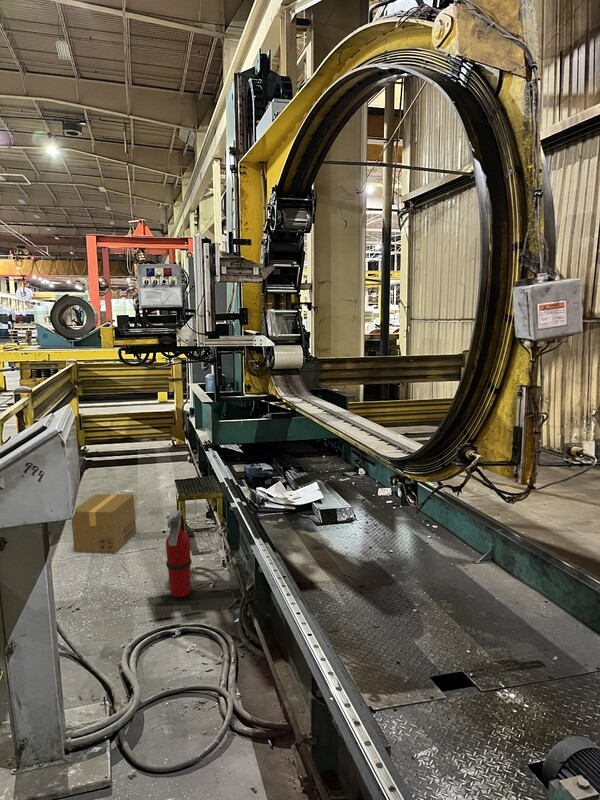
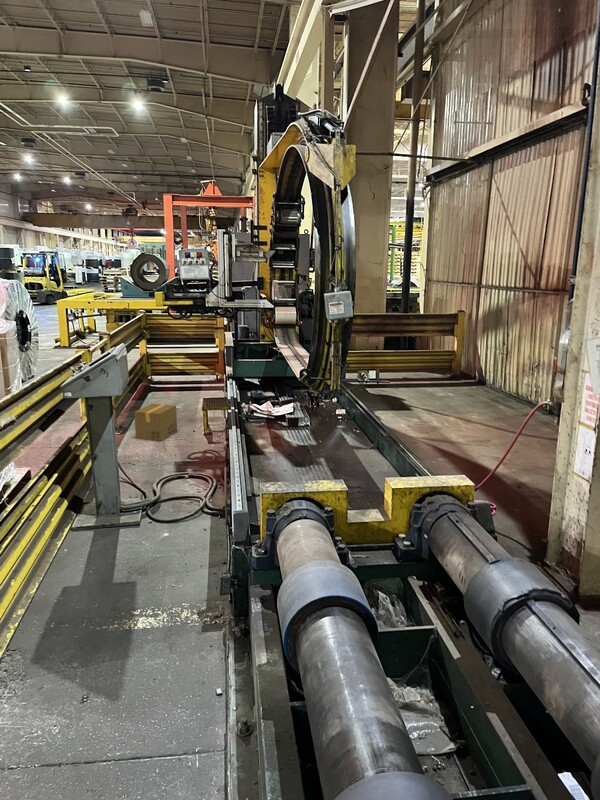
fire extinguisher: present [166,511,192,597] -> none [186,411,203,465]

